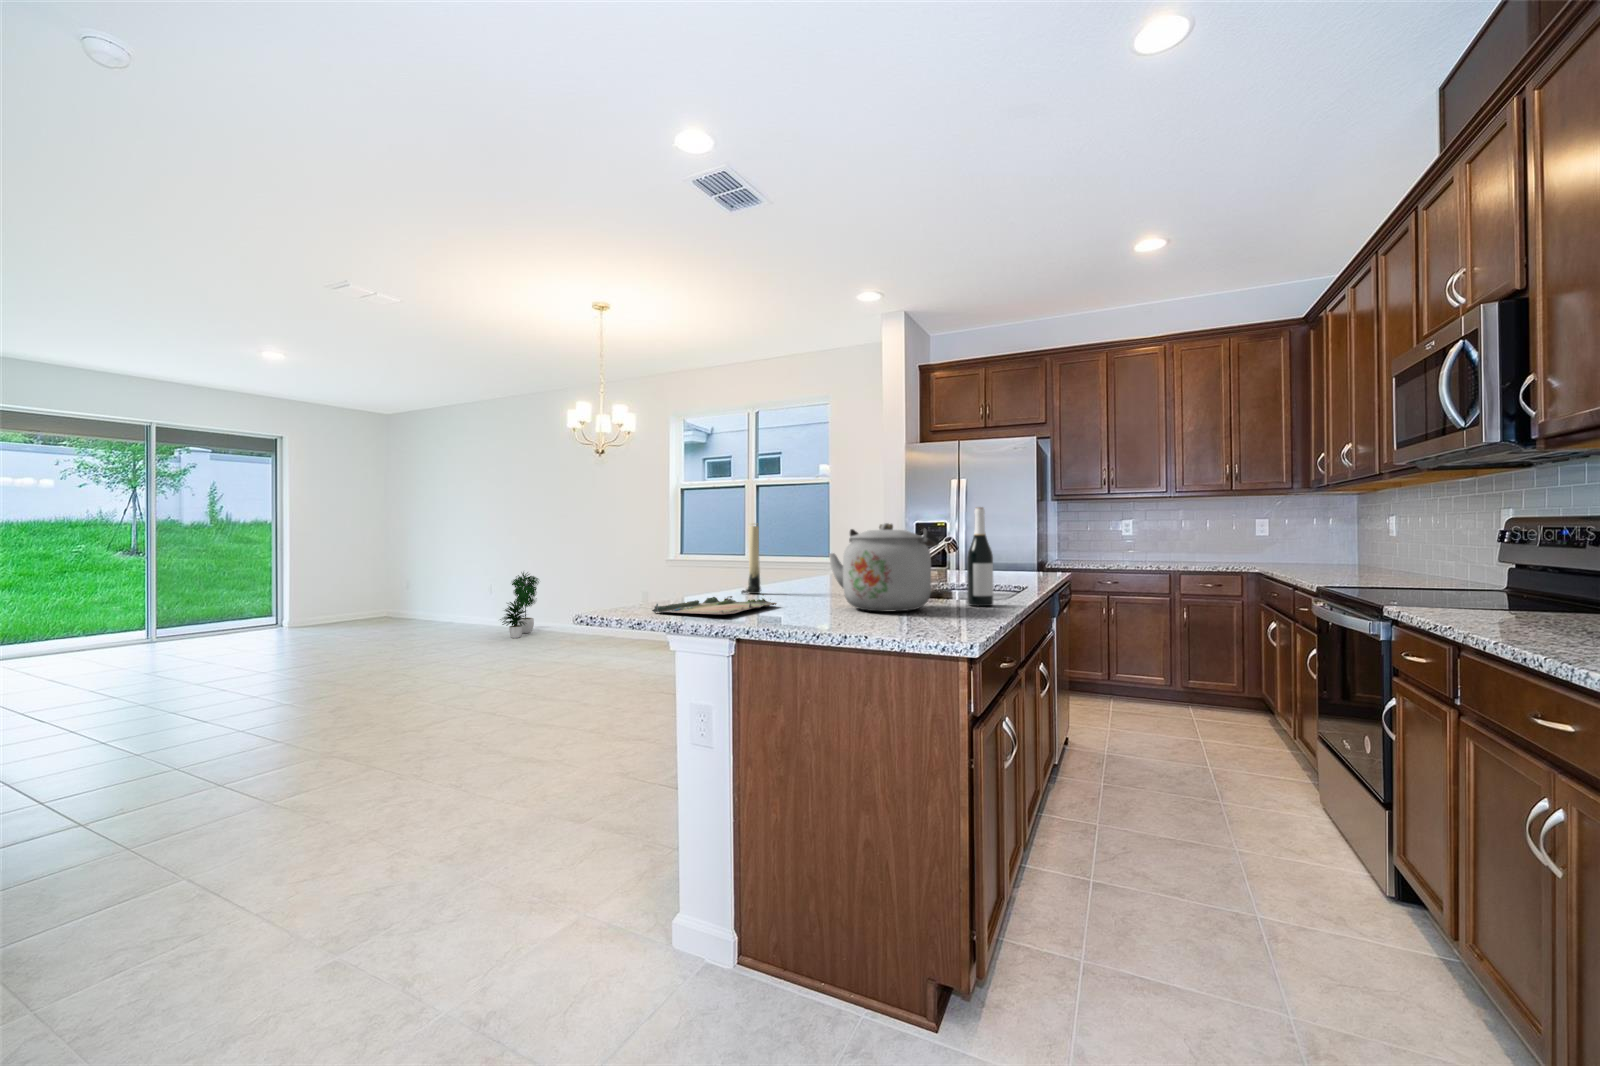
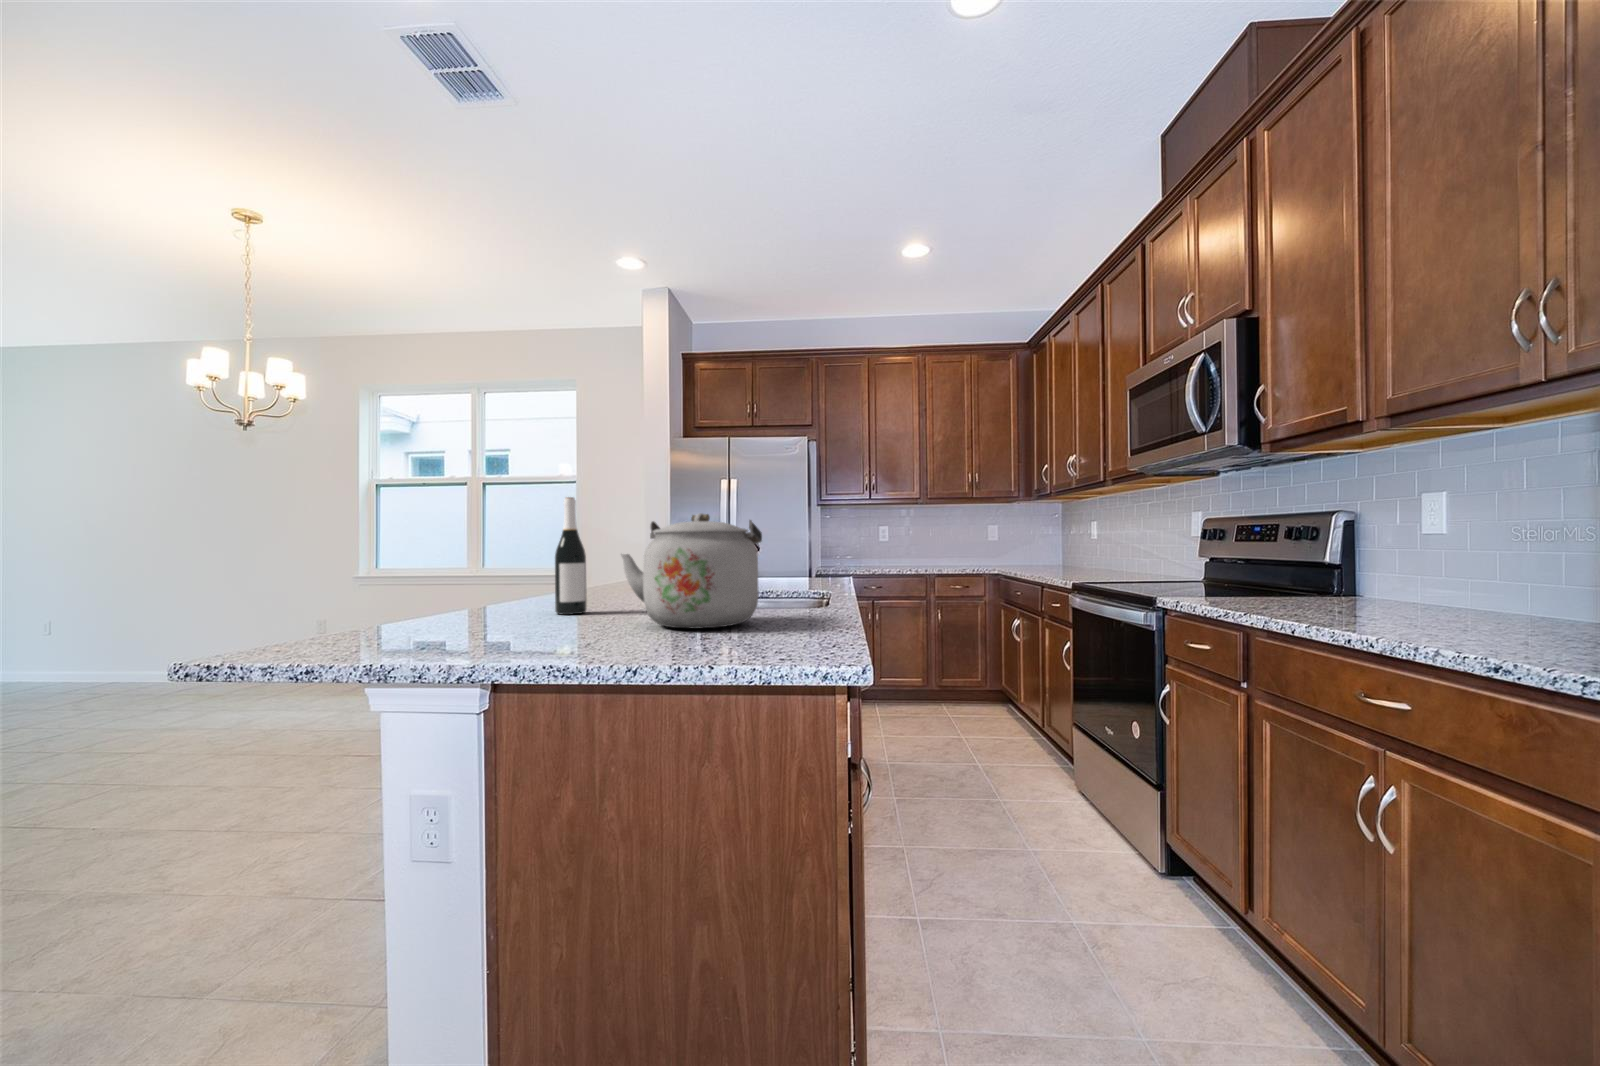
wine bottle: present [967,507,994,606] -> present [555,497,587,615]
candle: present [741,523,761,594] -> none [484,517,515,614]
potted plant: present [500,572,539,638] -> none [74,596,154,693]
tray: present [652,594,777,615] -> none [337,610,548,652]

